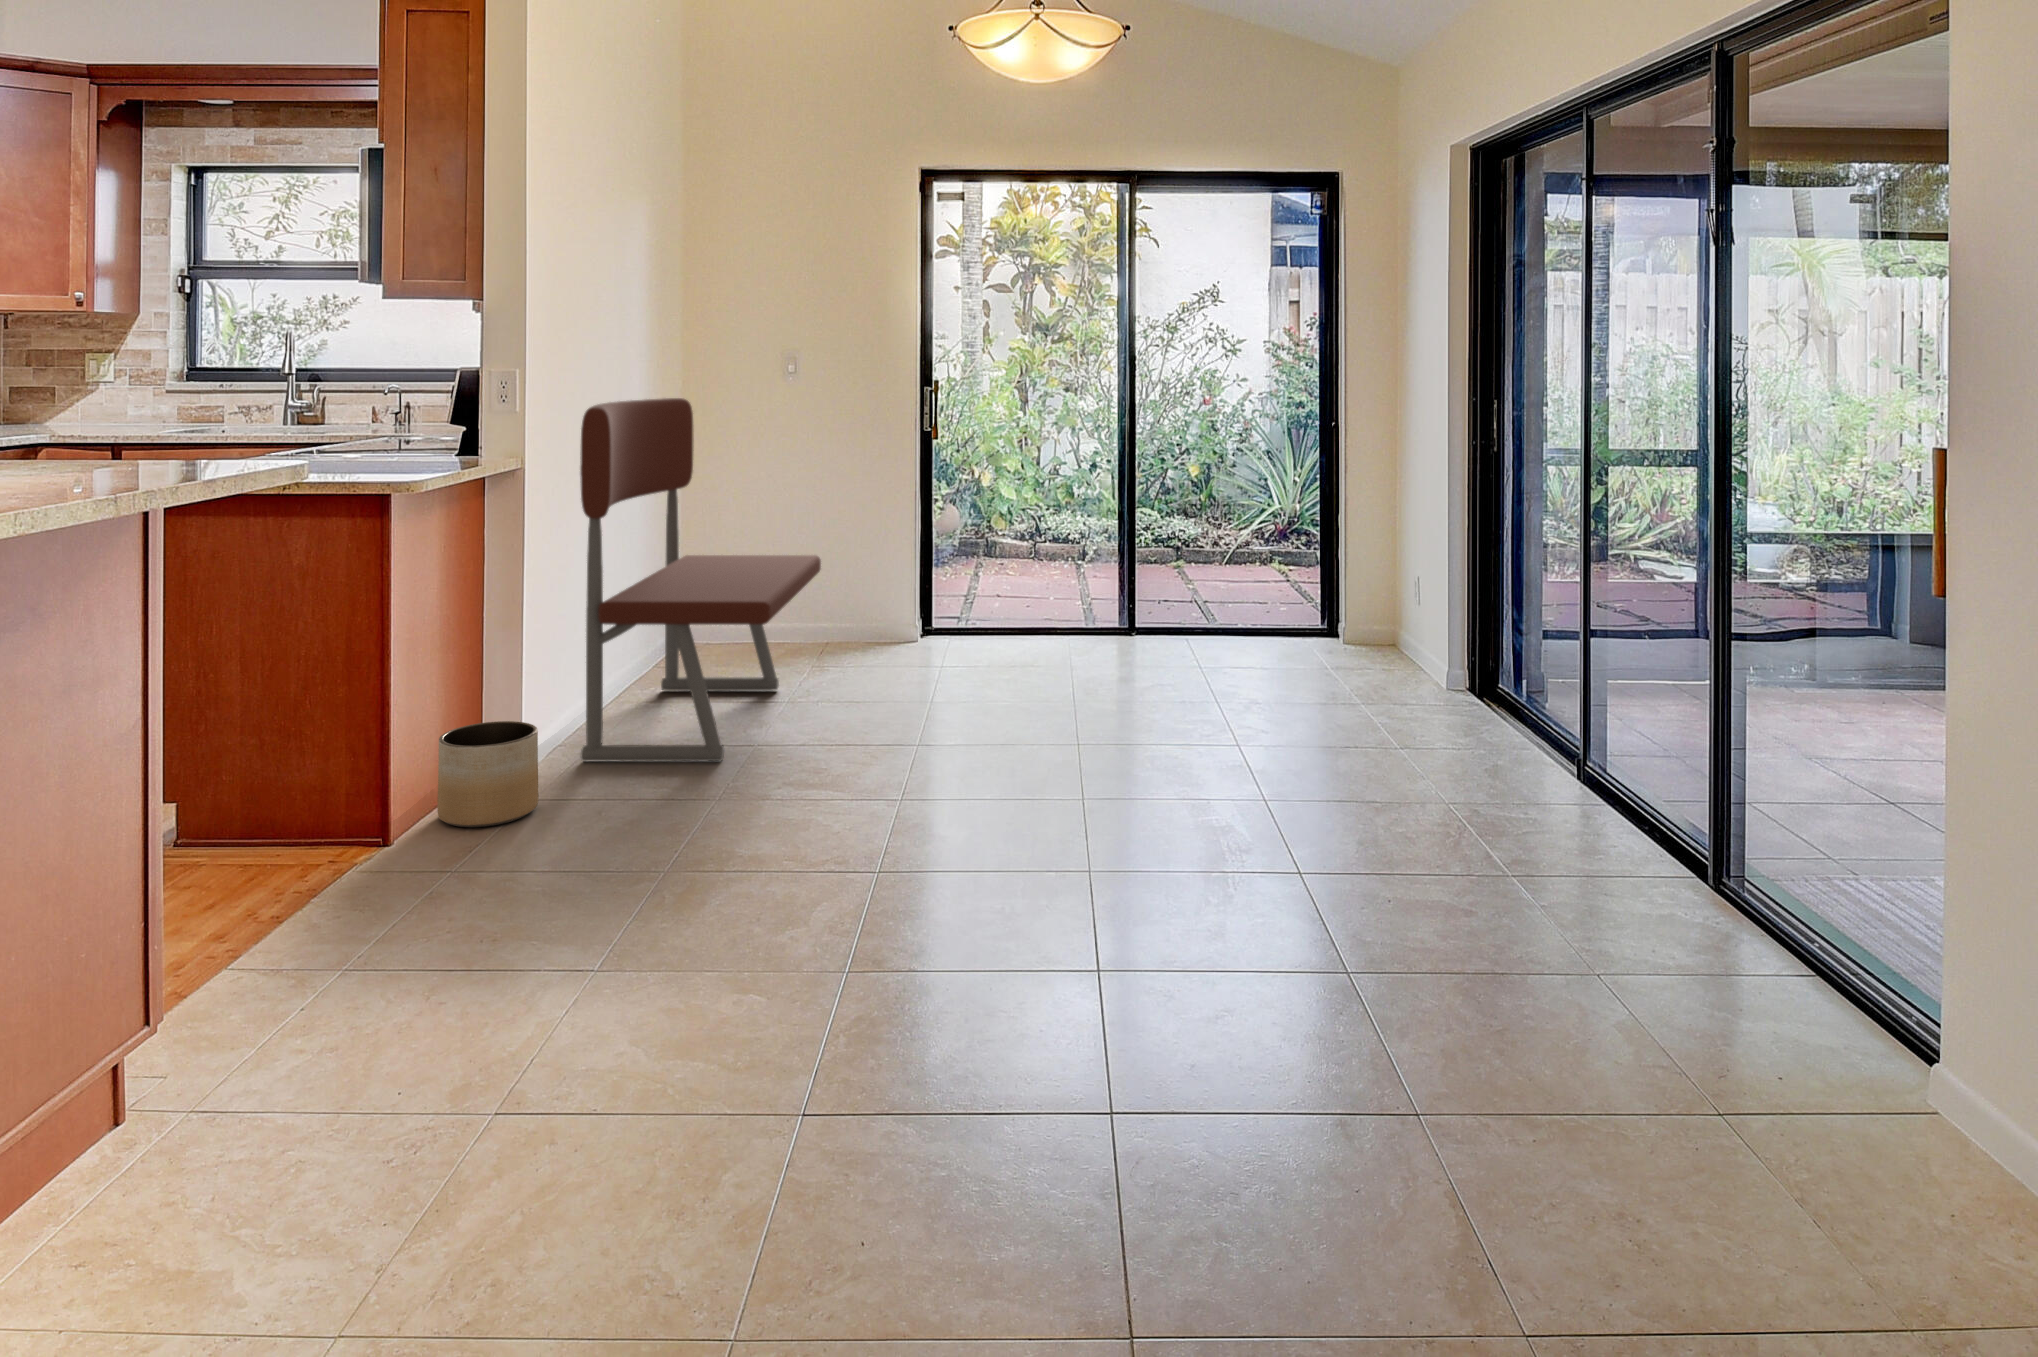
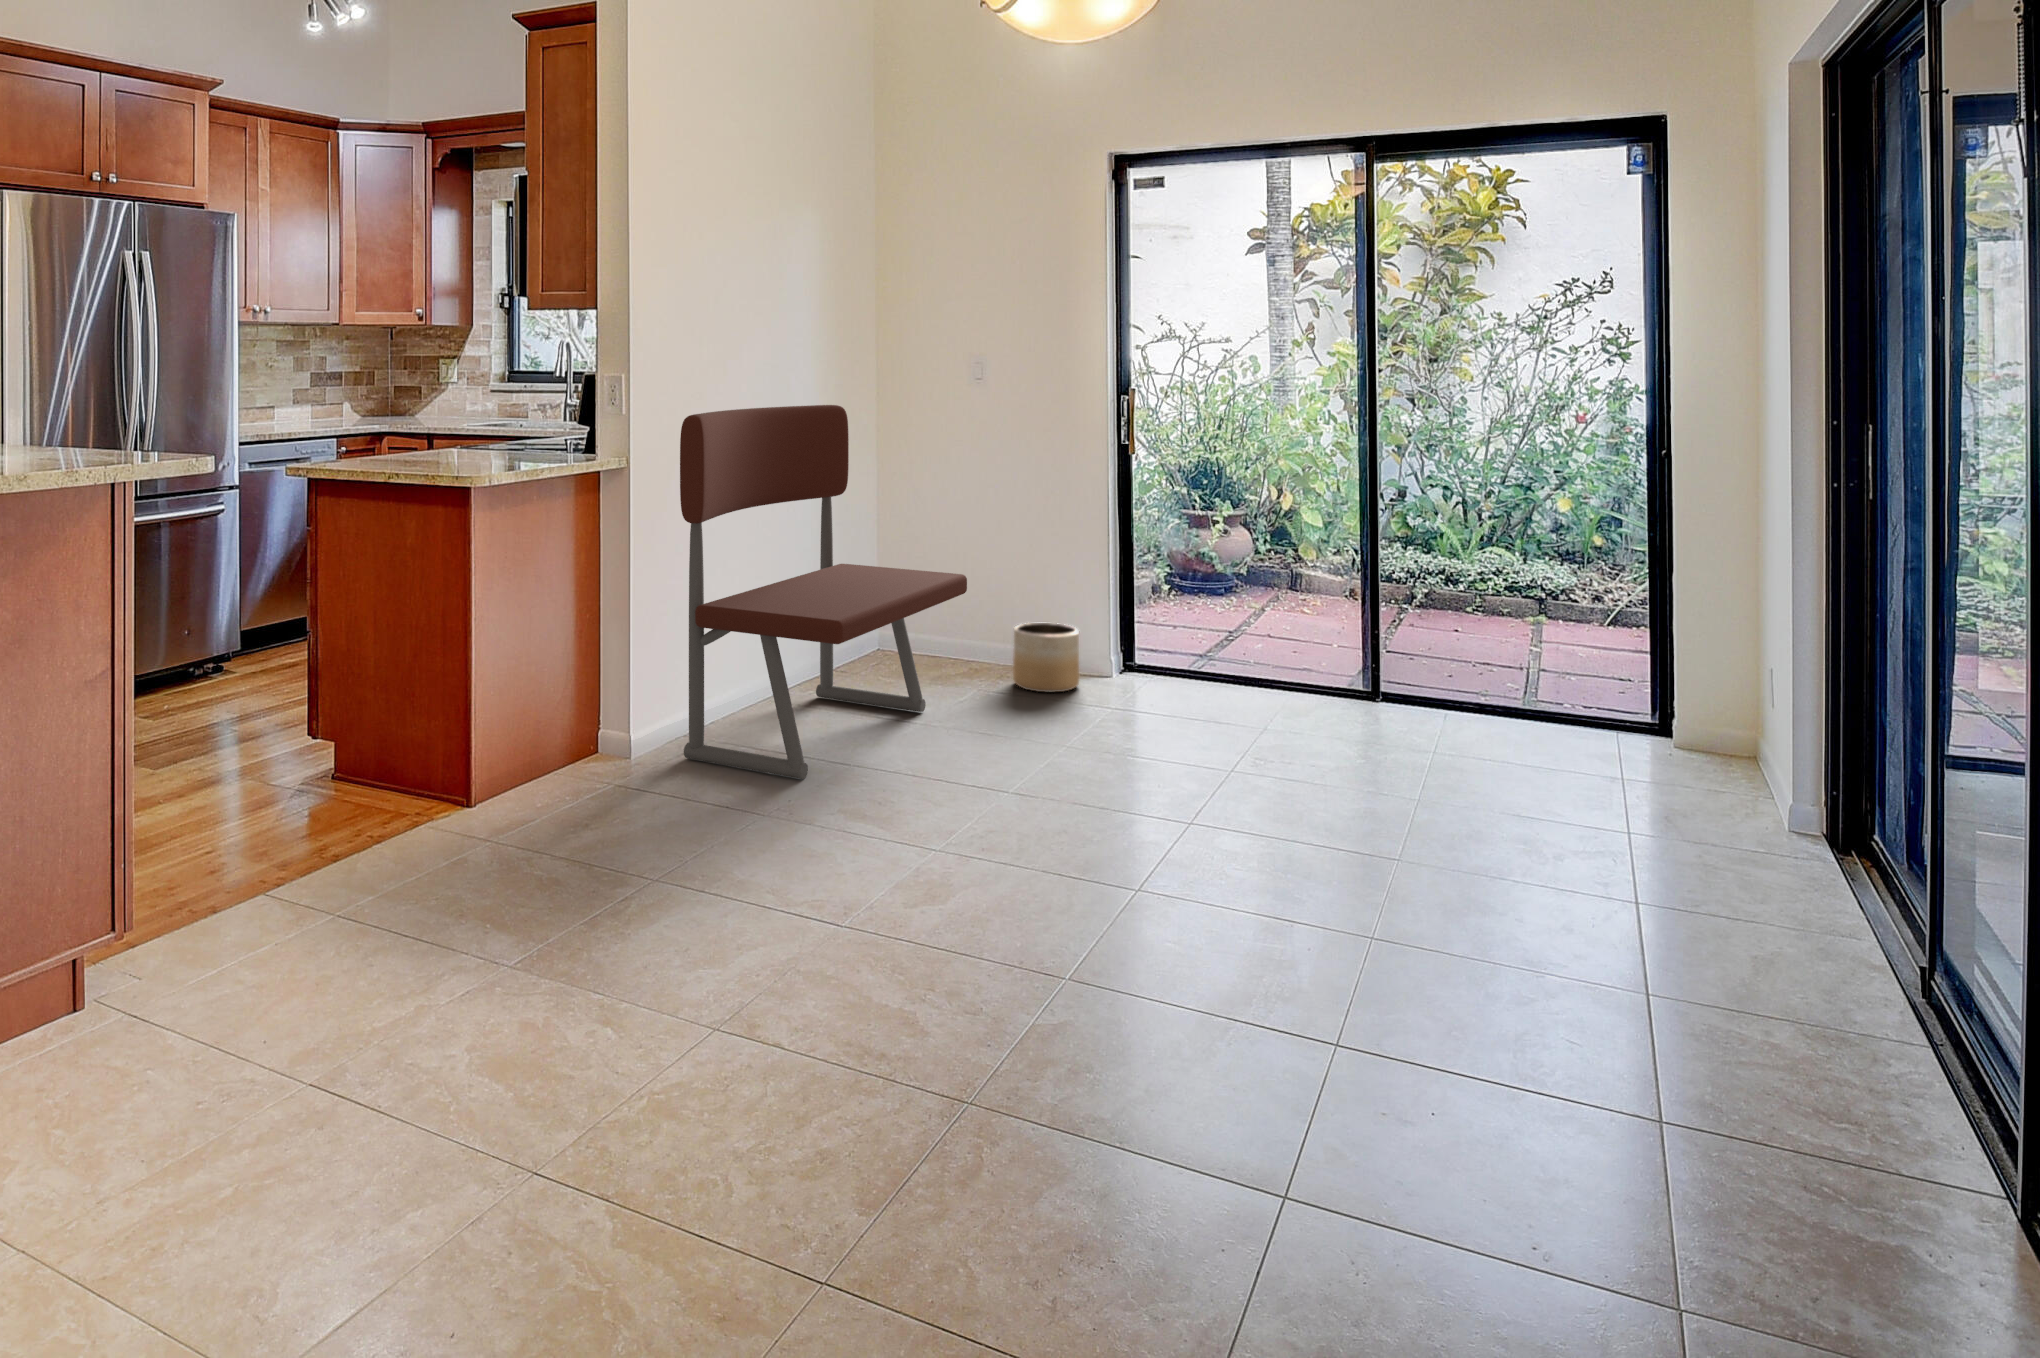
planter: present [438,721,538,827] -> present [1013,623,1080,692]

